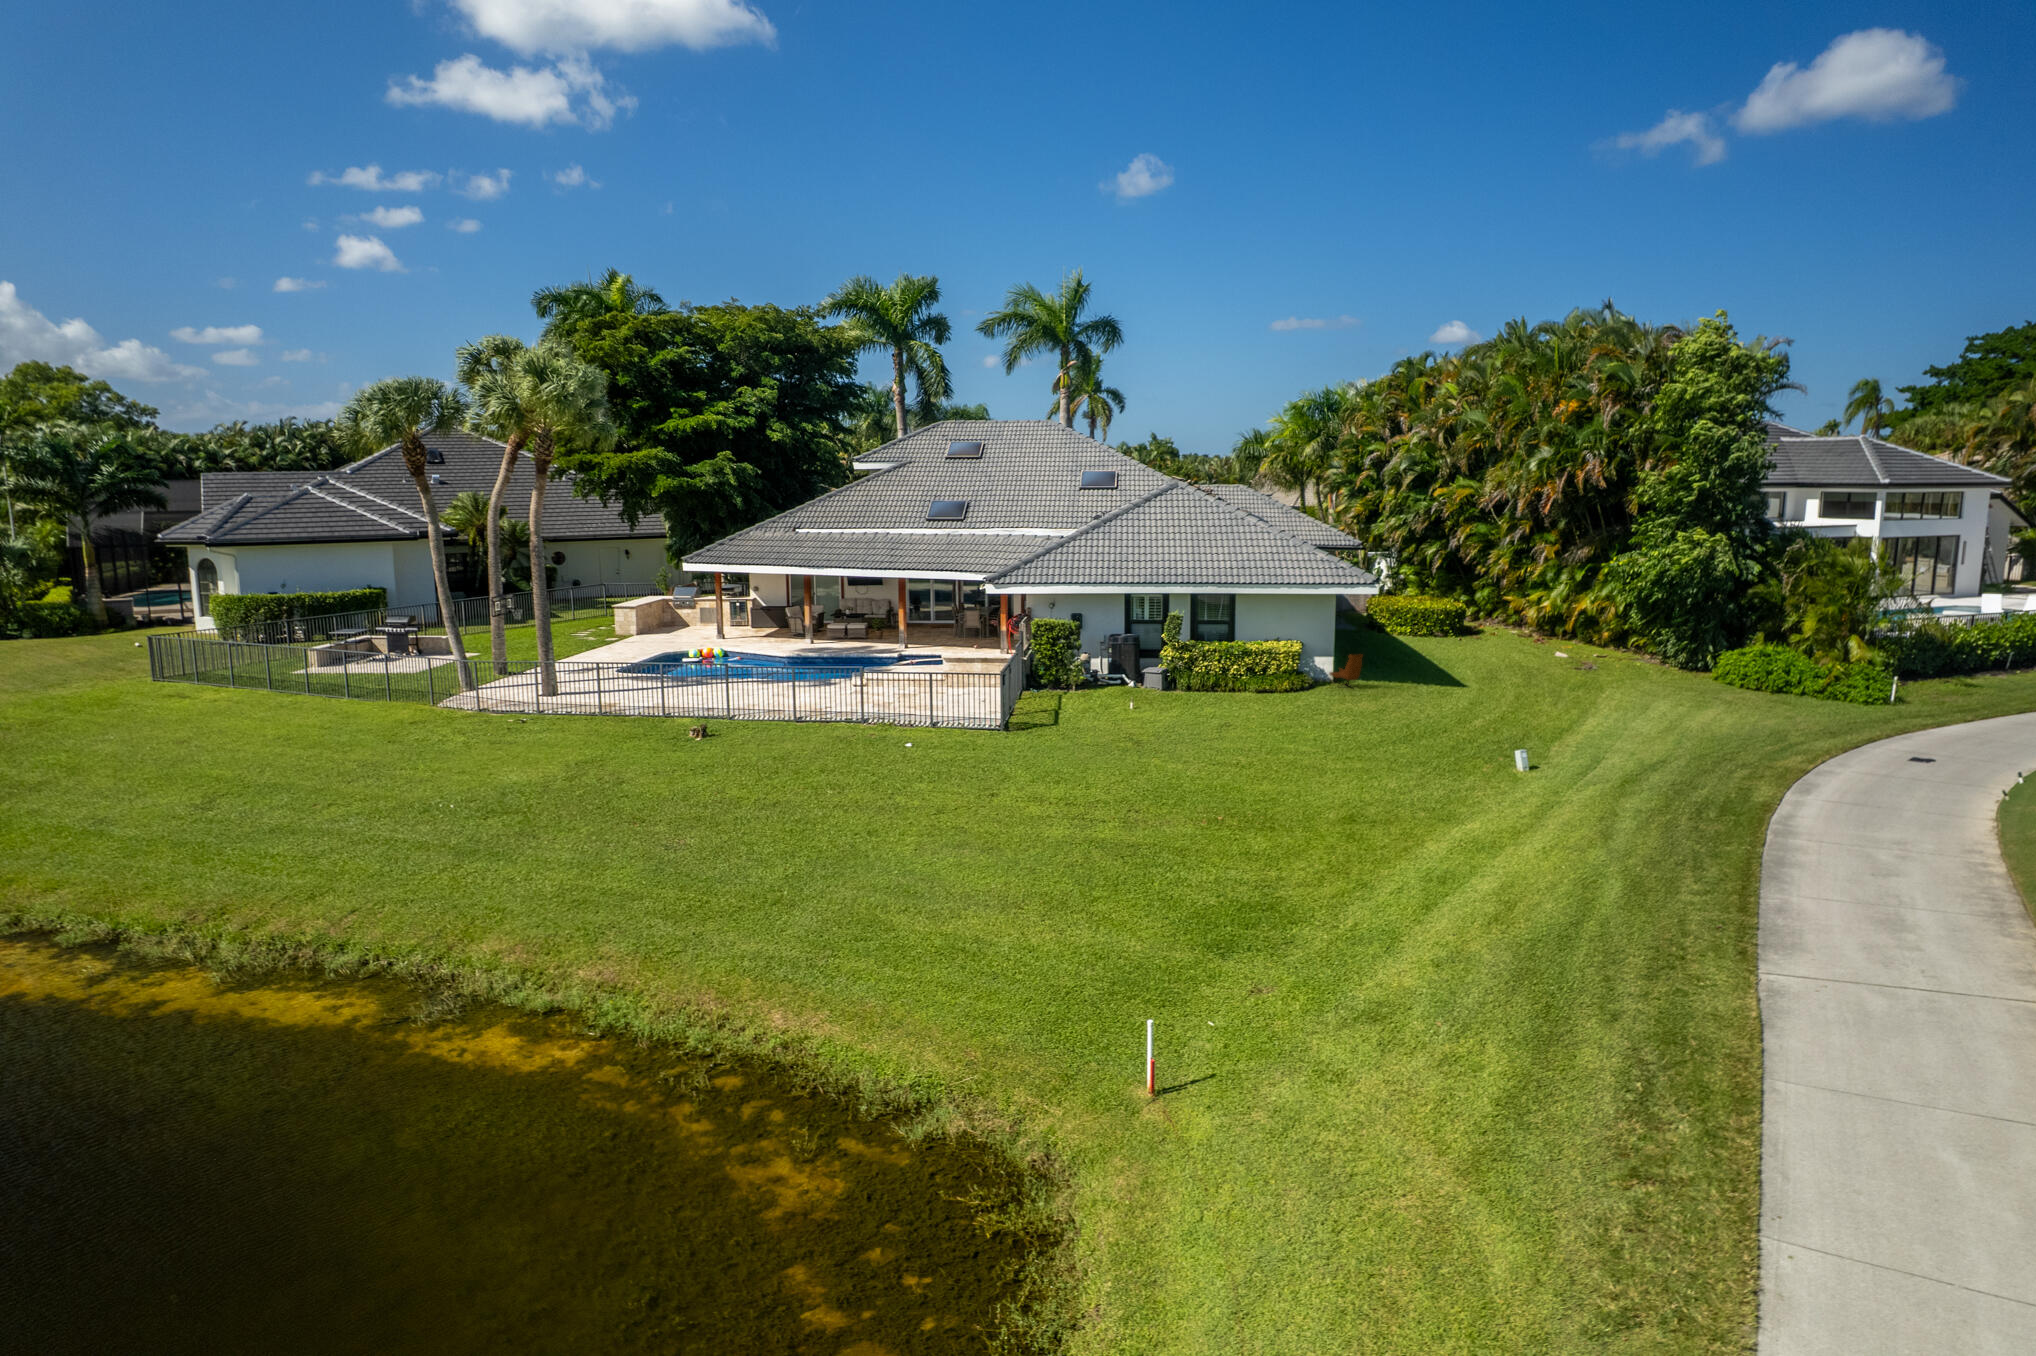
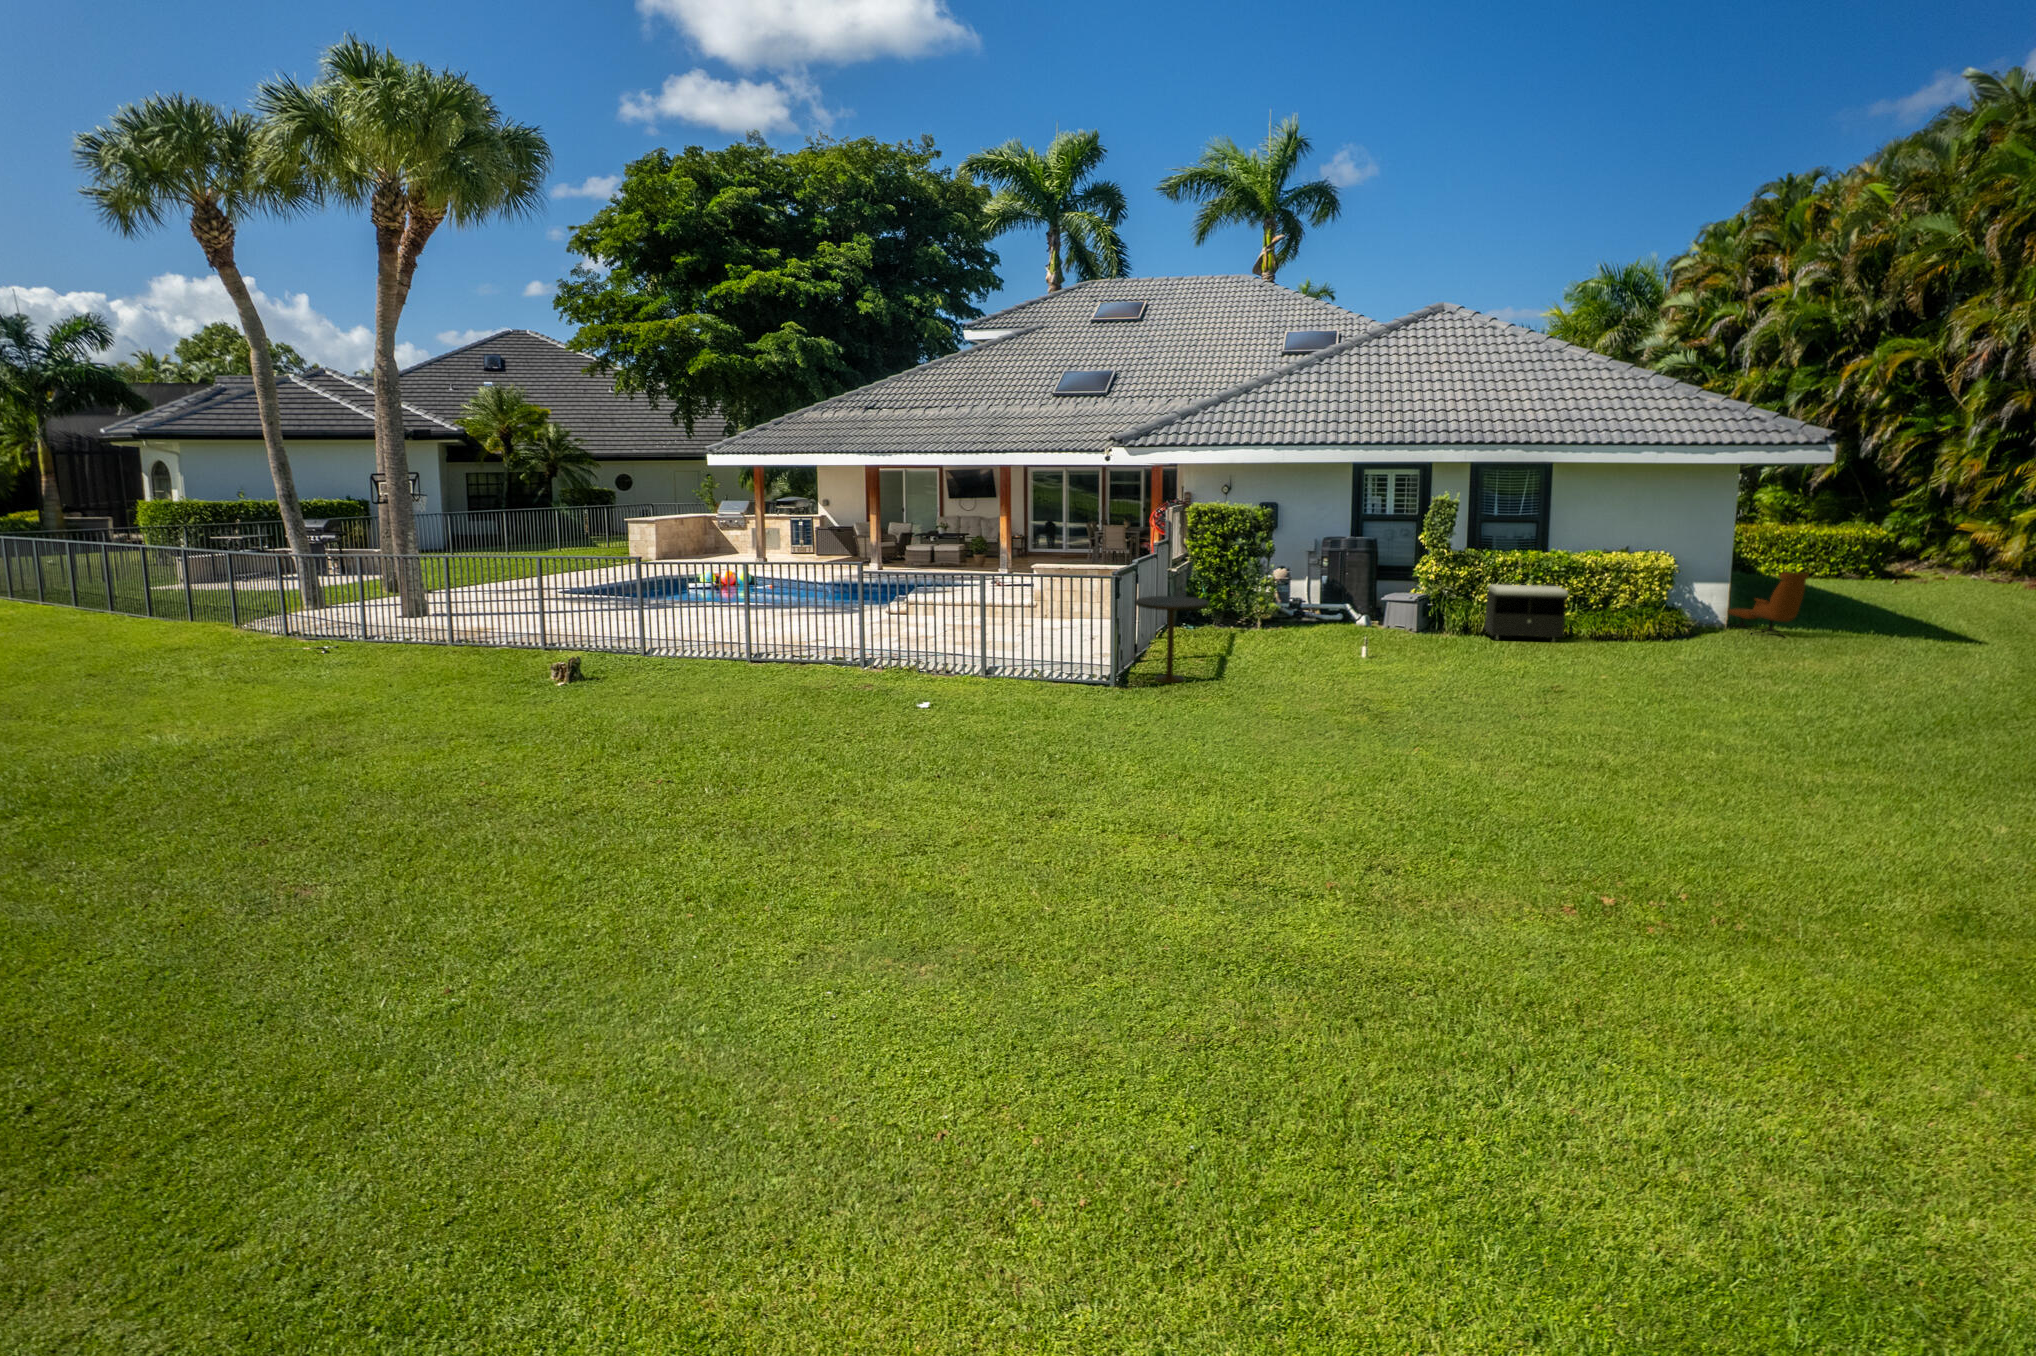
storage bench: none [1198,664,1239,696] -> present [1485,584,1568,641]
pedestal table: none [1012,683,1051,729] -> present [1135,596,1209,683]

